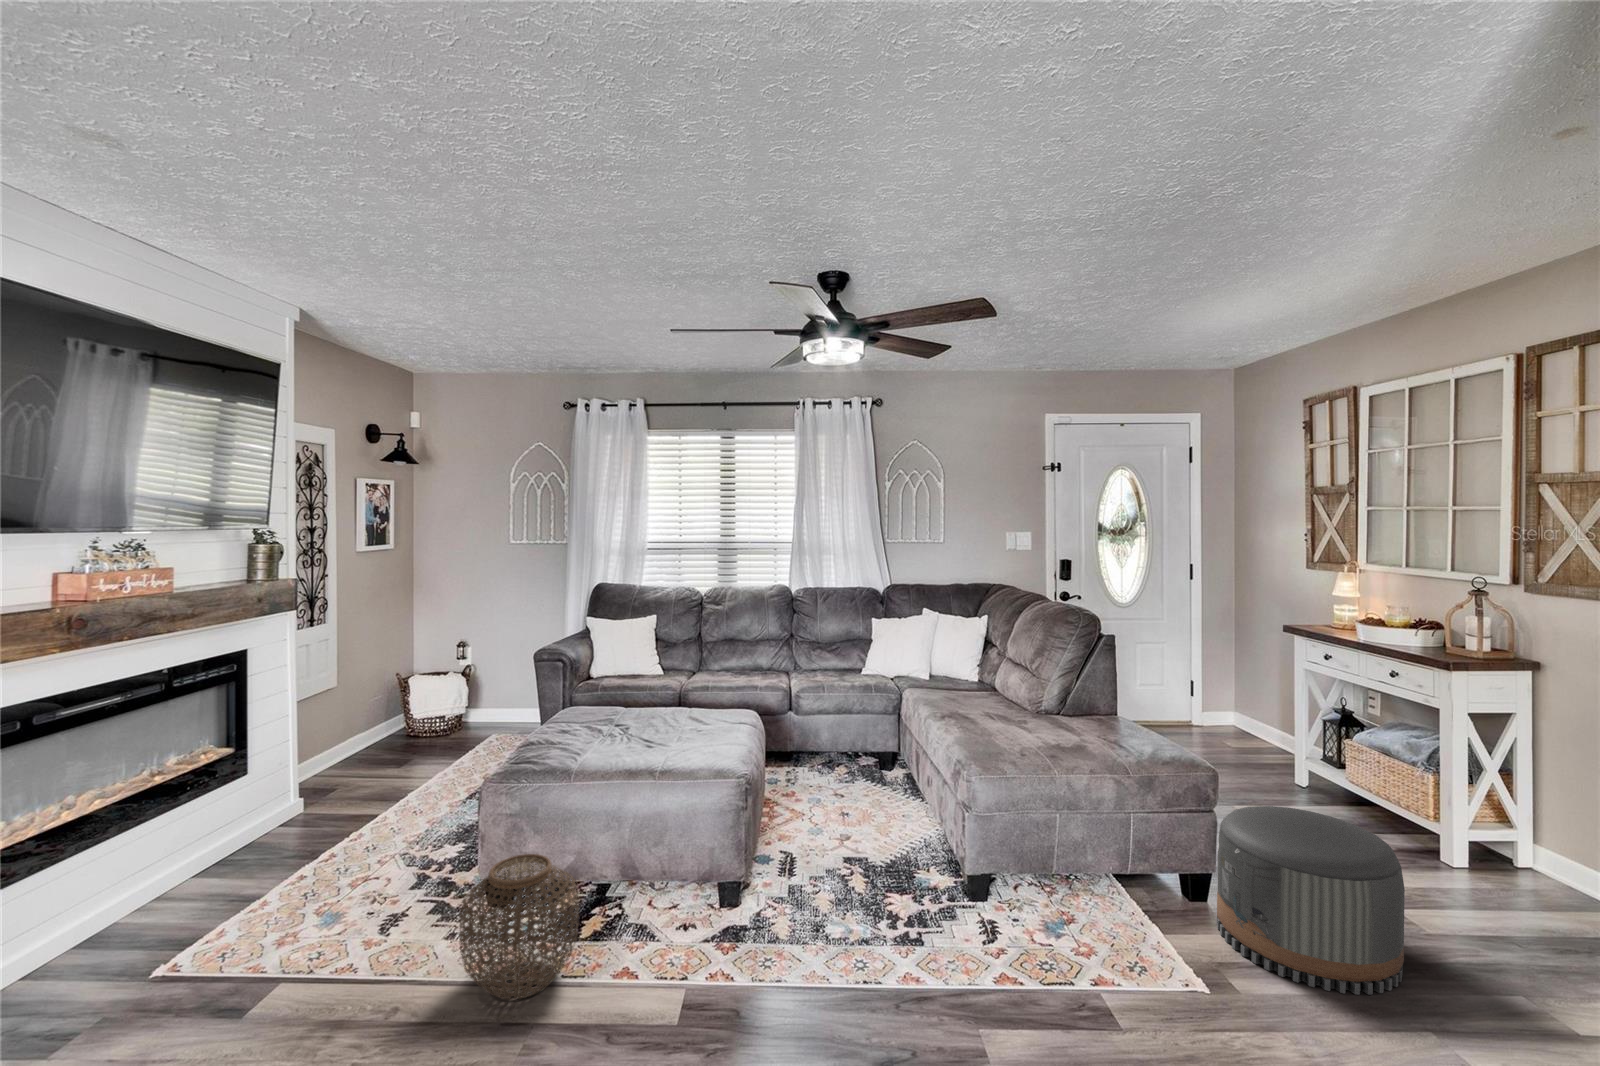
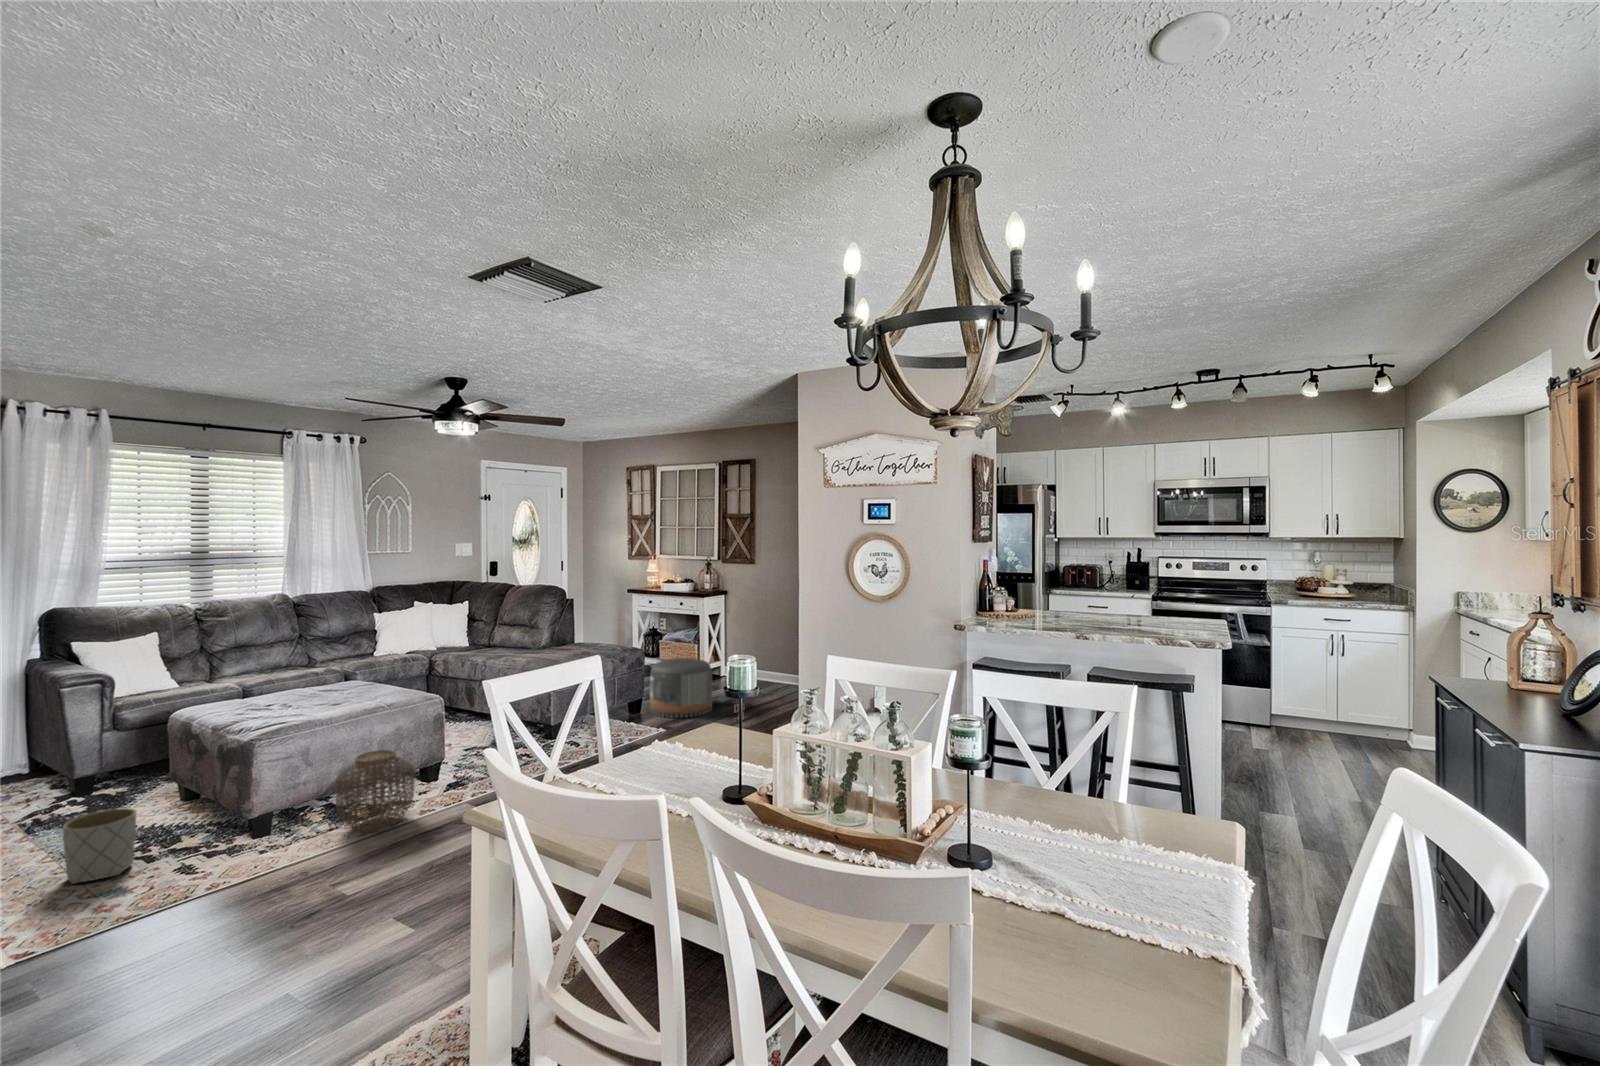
planter: none [303,819,375,906] -> present [62,808,136,884]

